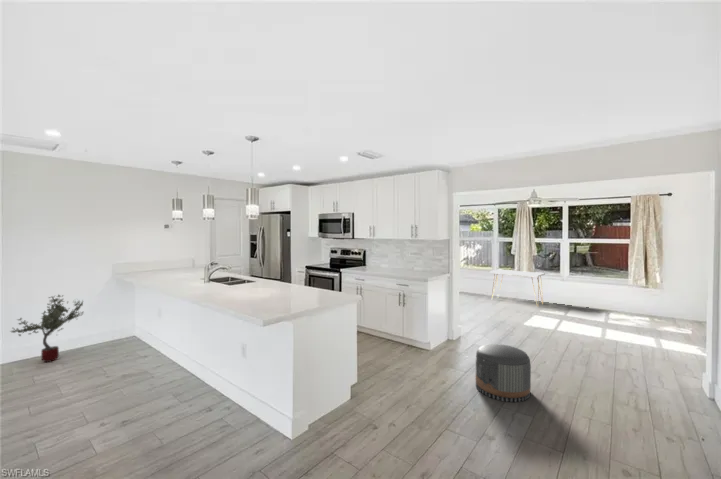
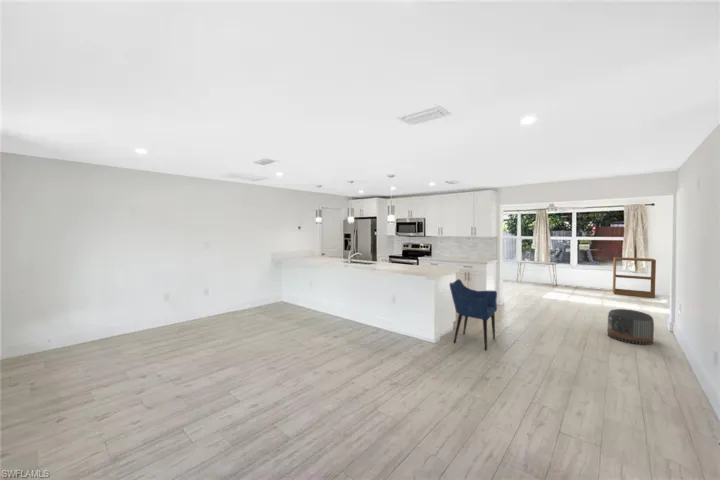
bookshelf: none [616,266,674,324] -> present [613,257,656,298]
potted tree: present [12,295,83,362] -> none [231,271,264,313]
armchair: none [323,314,413,461] -> present [450,279,497,350]
pouf: present [475,344,531,402] -> present [607,309,654,345]

